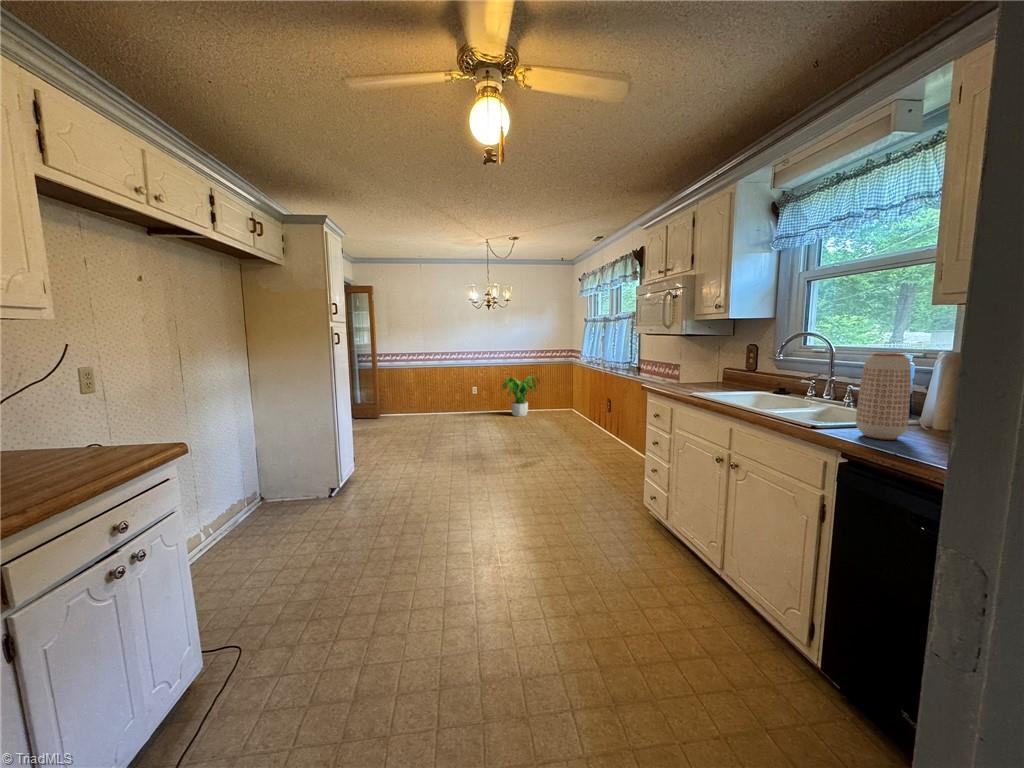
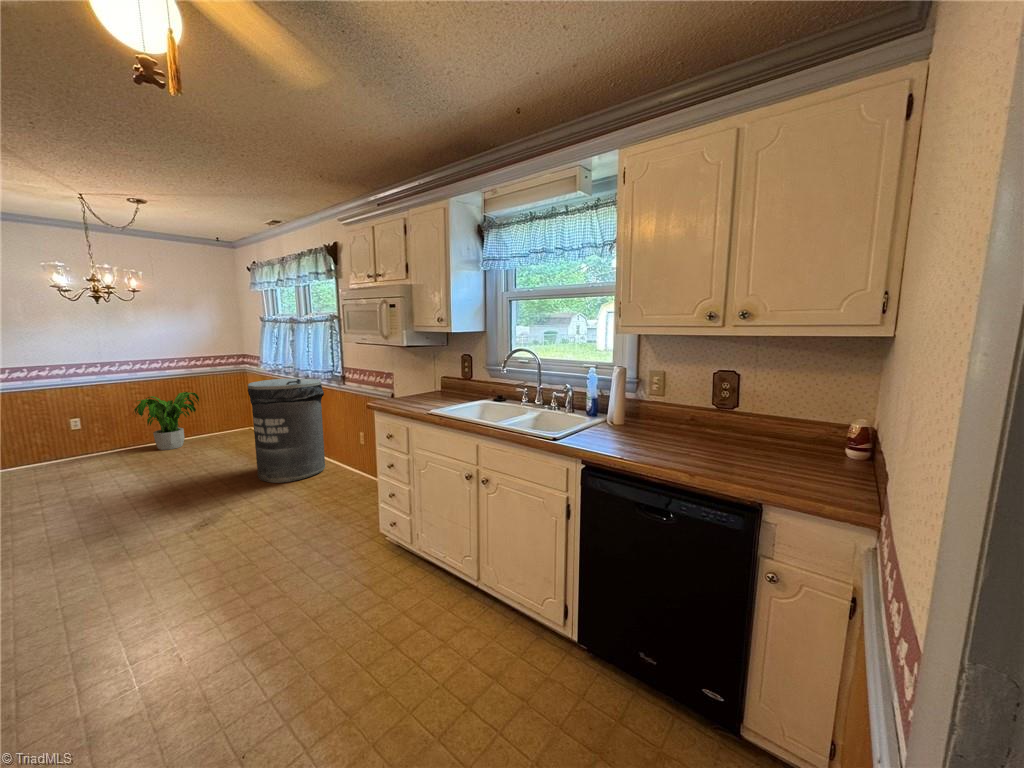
vase: present [856,353,911,440] -> none [584,373,617,444]
trash can: none [566,368,622,452] -> present [248,379,325,483]

